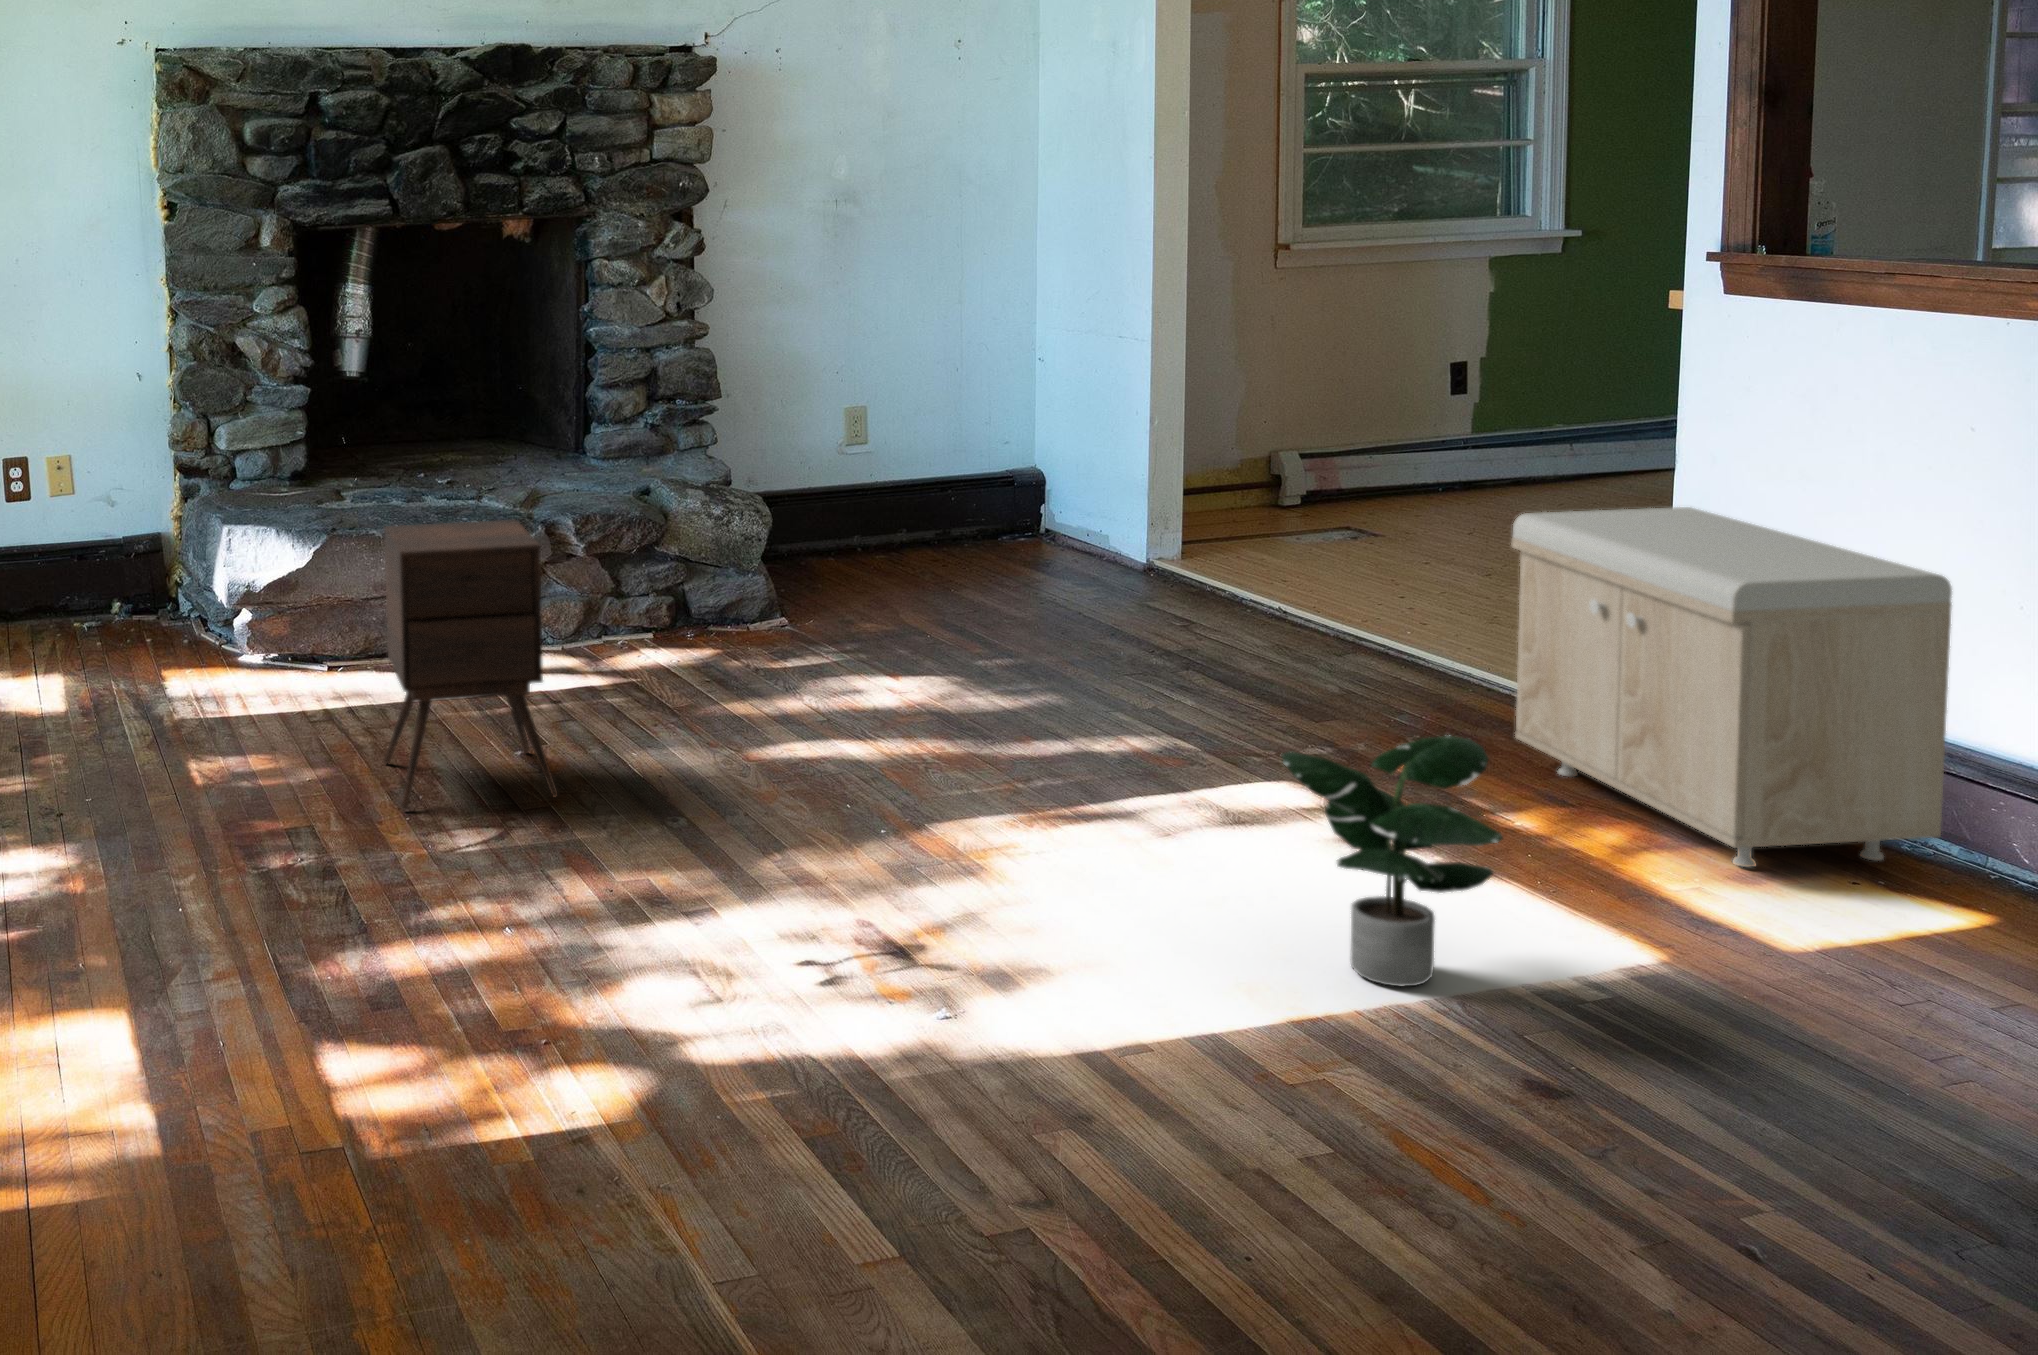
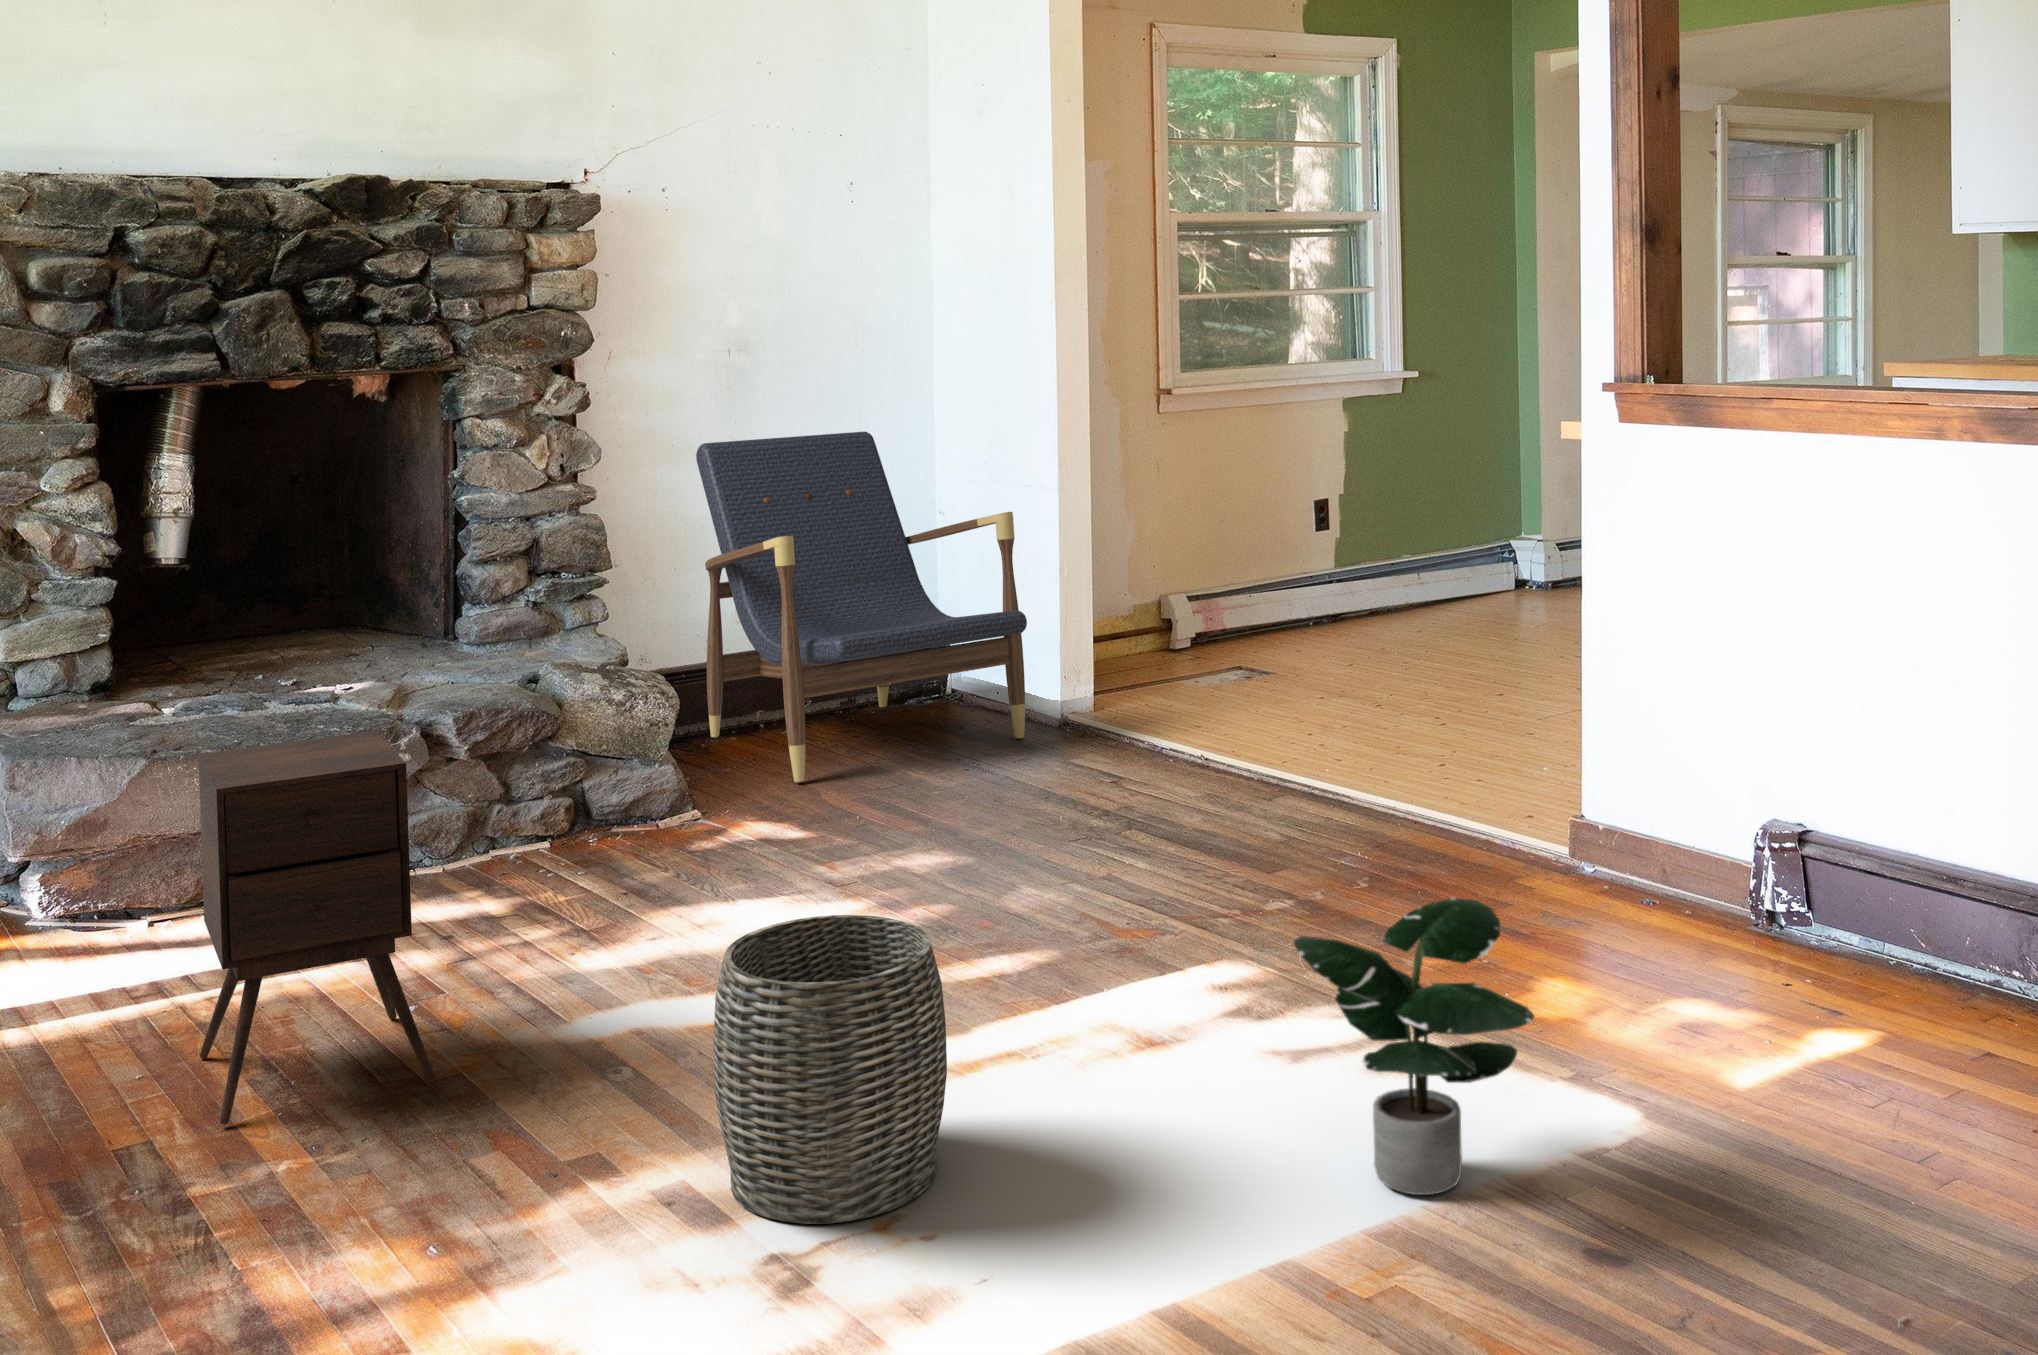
lounge chair: none [795,280,1108,604] -> present [696,432,1027,782]
storage bench: present [1511,507,1952,867] -> none [1445,626,1857,991]
woven basket: none [775,695,969,935] -> present [714,915,947,1224]

